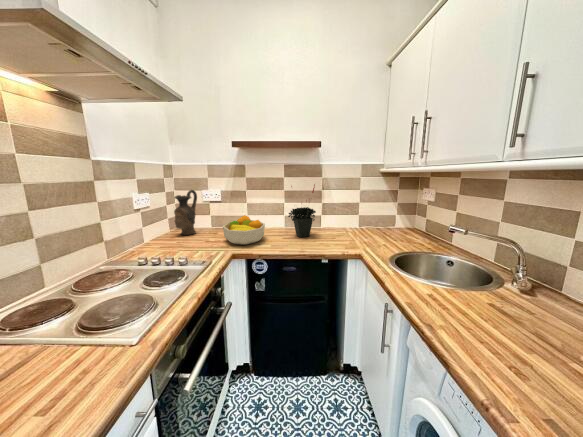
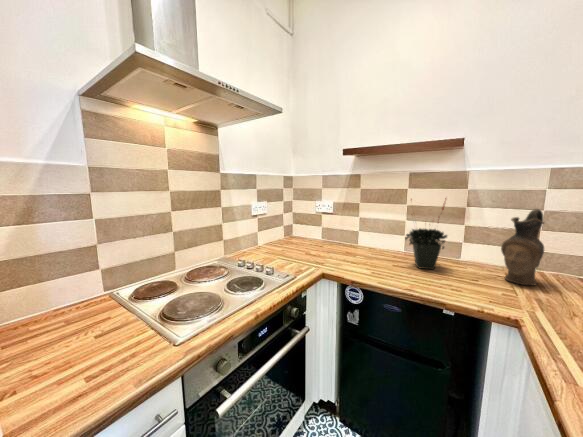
ceramic pitcher: present [174,190,197,235] -> present [501,209,544,285]
fruit bowl: present [222,215,265,245] -> none [324,231,372,265]

